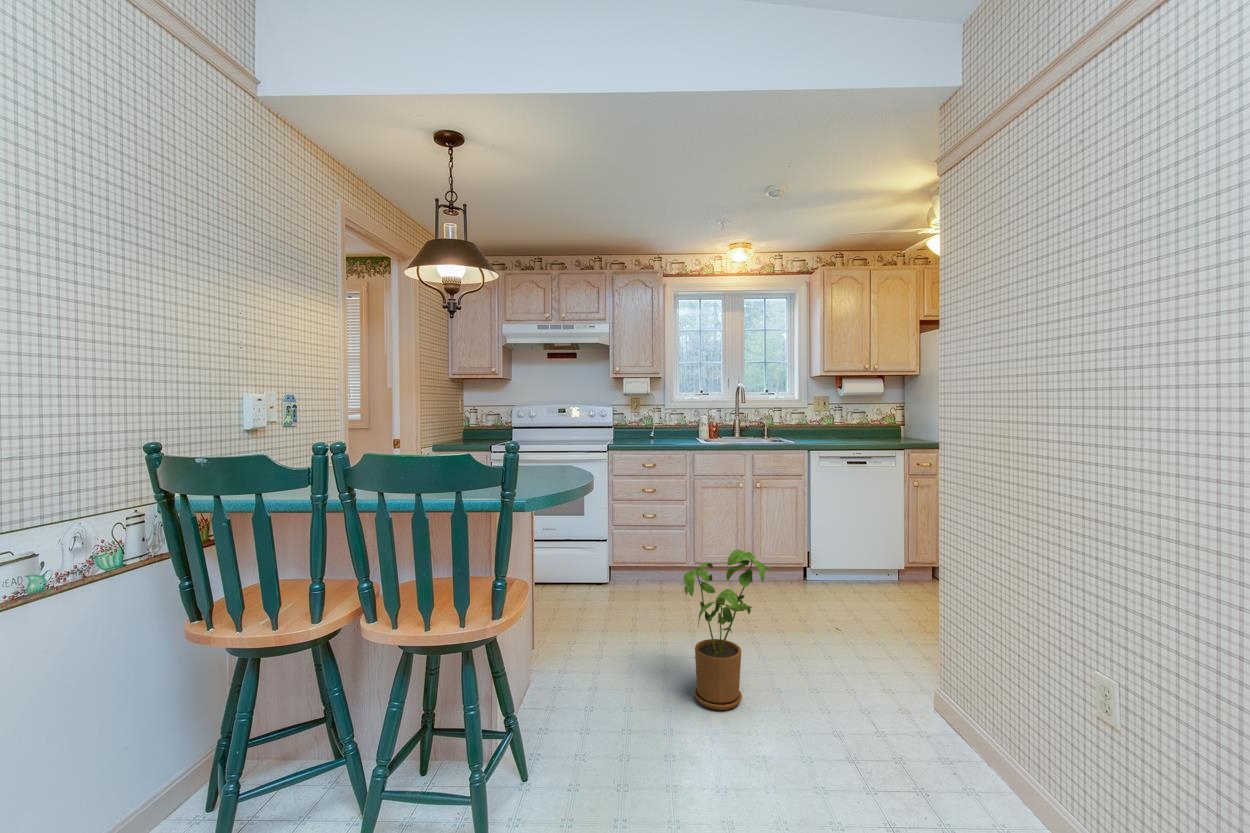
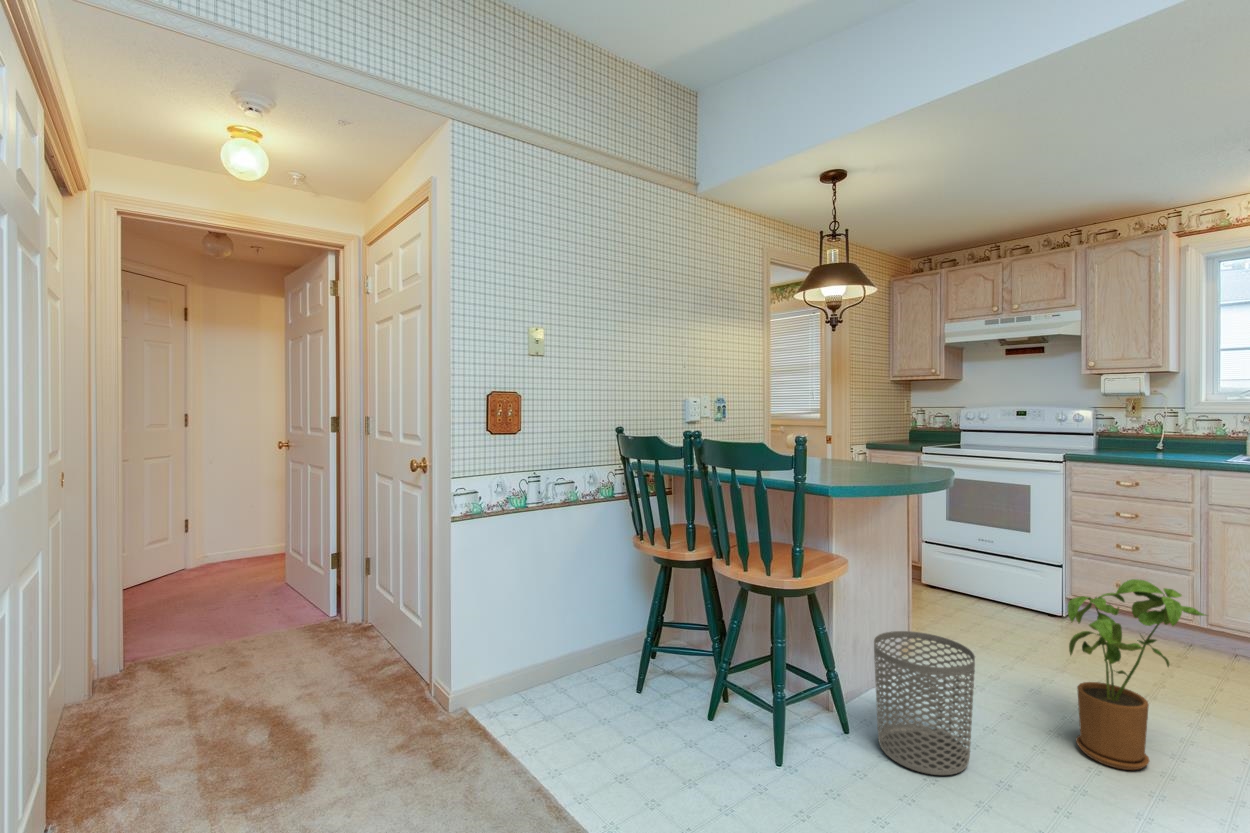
waste bin: none [564,646,660,806] -> present [874,631,975,775]

